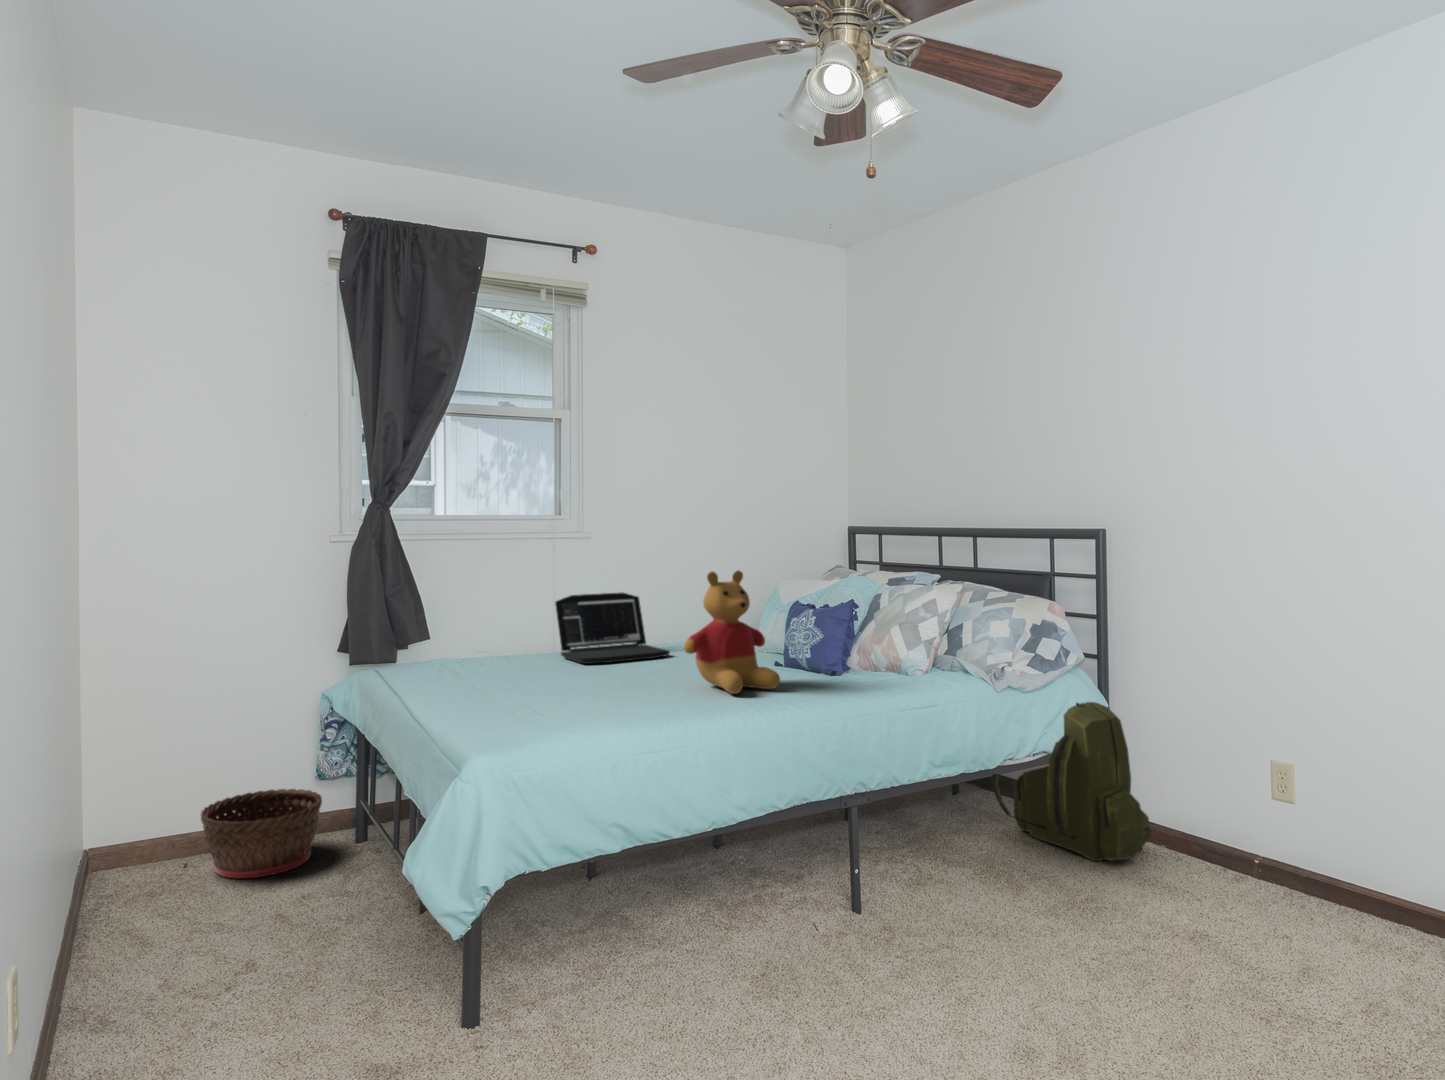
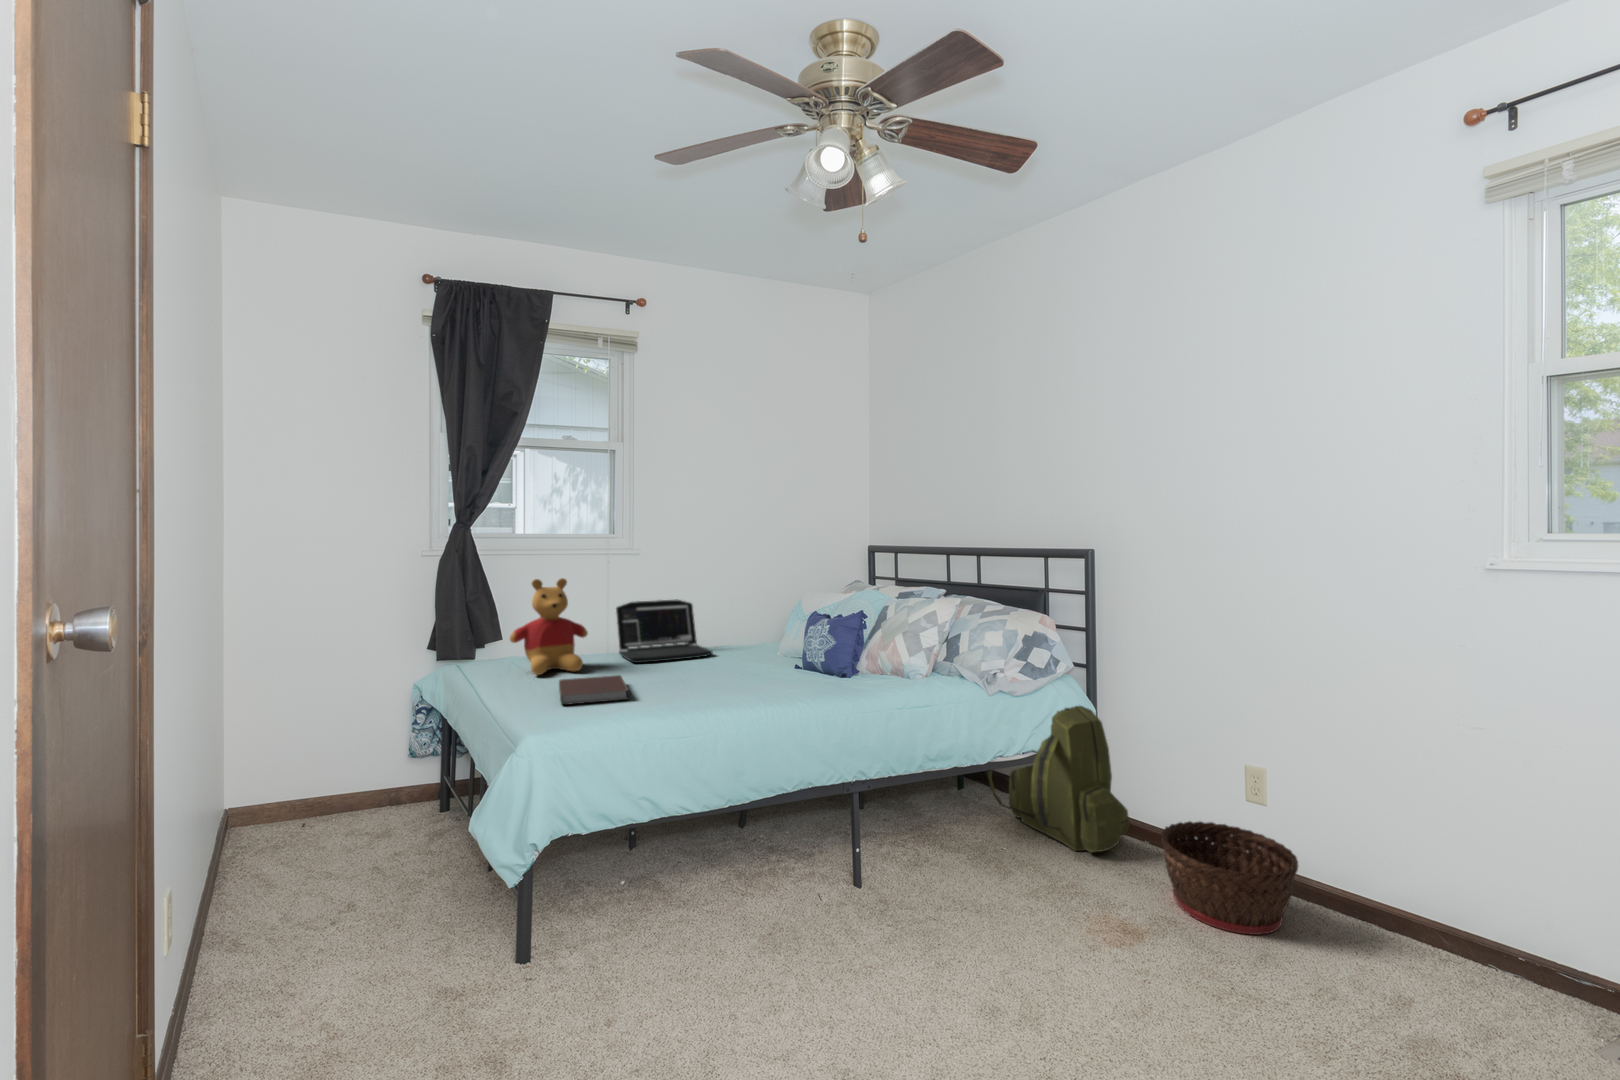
stuffed bear: present [684,570,780,694] -> present [510,578,588,675]
notebook: none [520,674,610,703] -> present [559,675,628,705]
basket: present [201,789,322,879] -> present [1161,821,1298,935]

